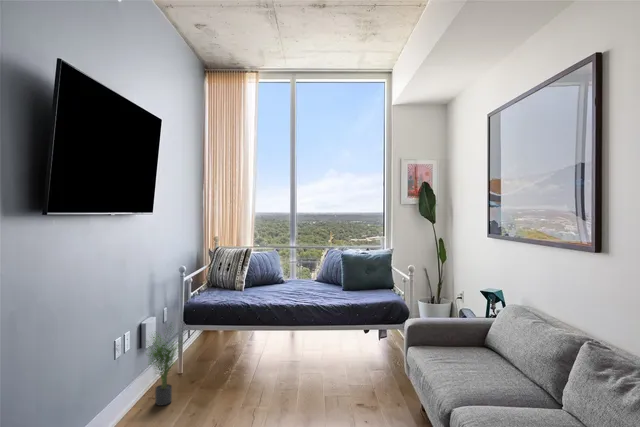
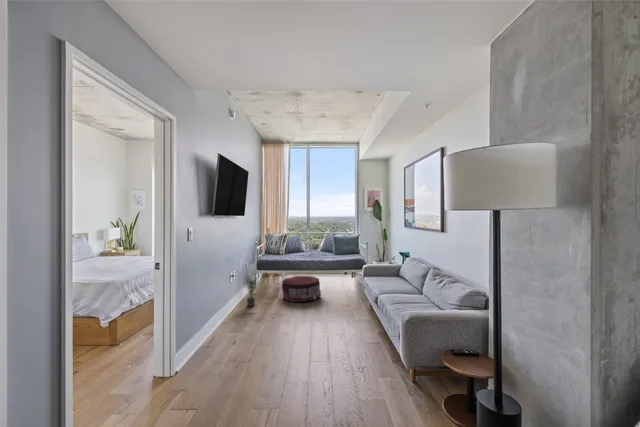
pouf: none [233,332,315,394] -> present [282,276,321,302]

